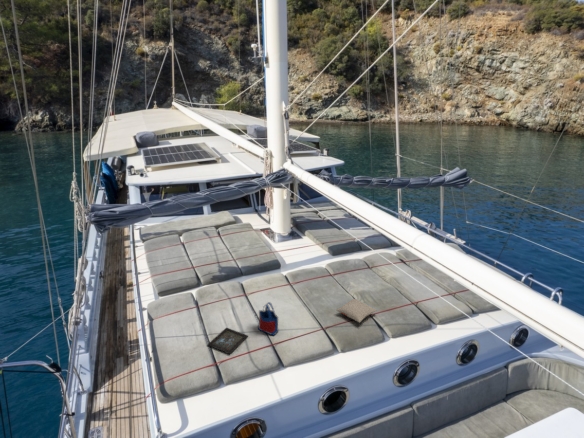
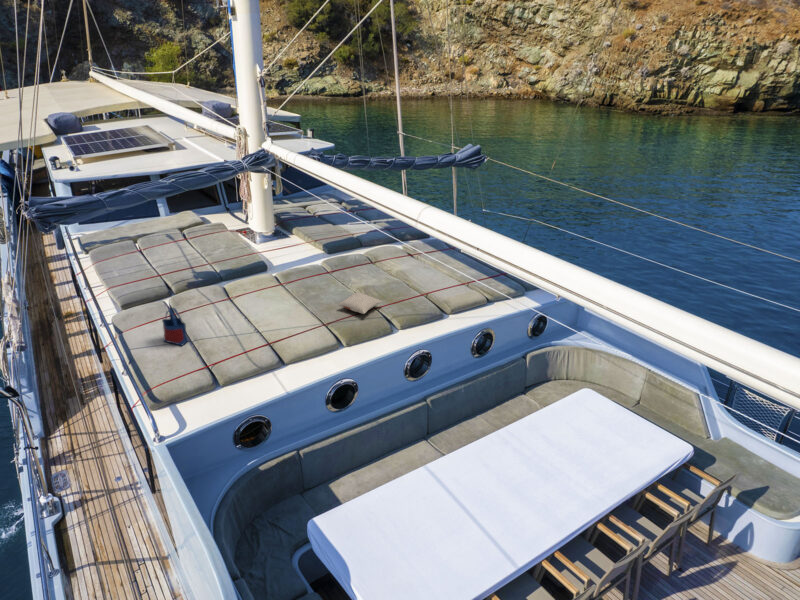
tote bag: present [258,302,278,335] -> present [162,308,189,345]
tray: present [208,328,248,354] -> none [196,332,242,355]

